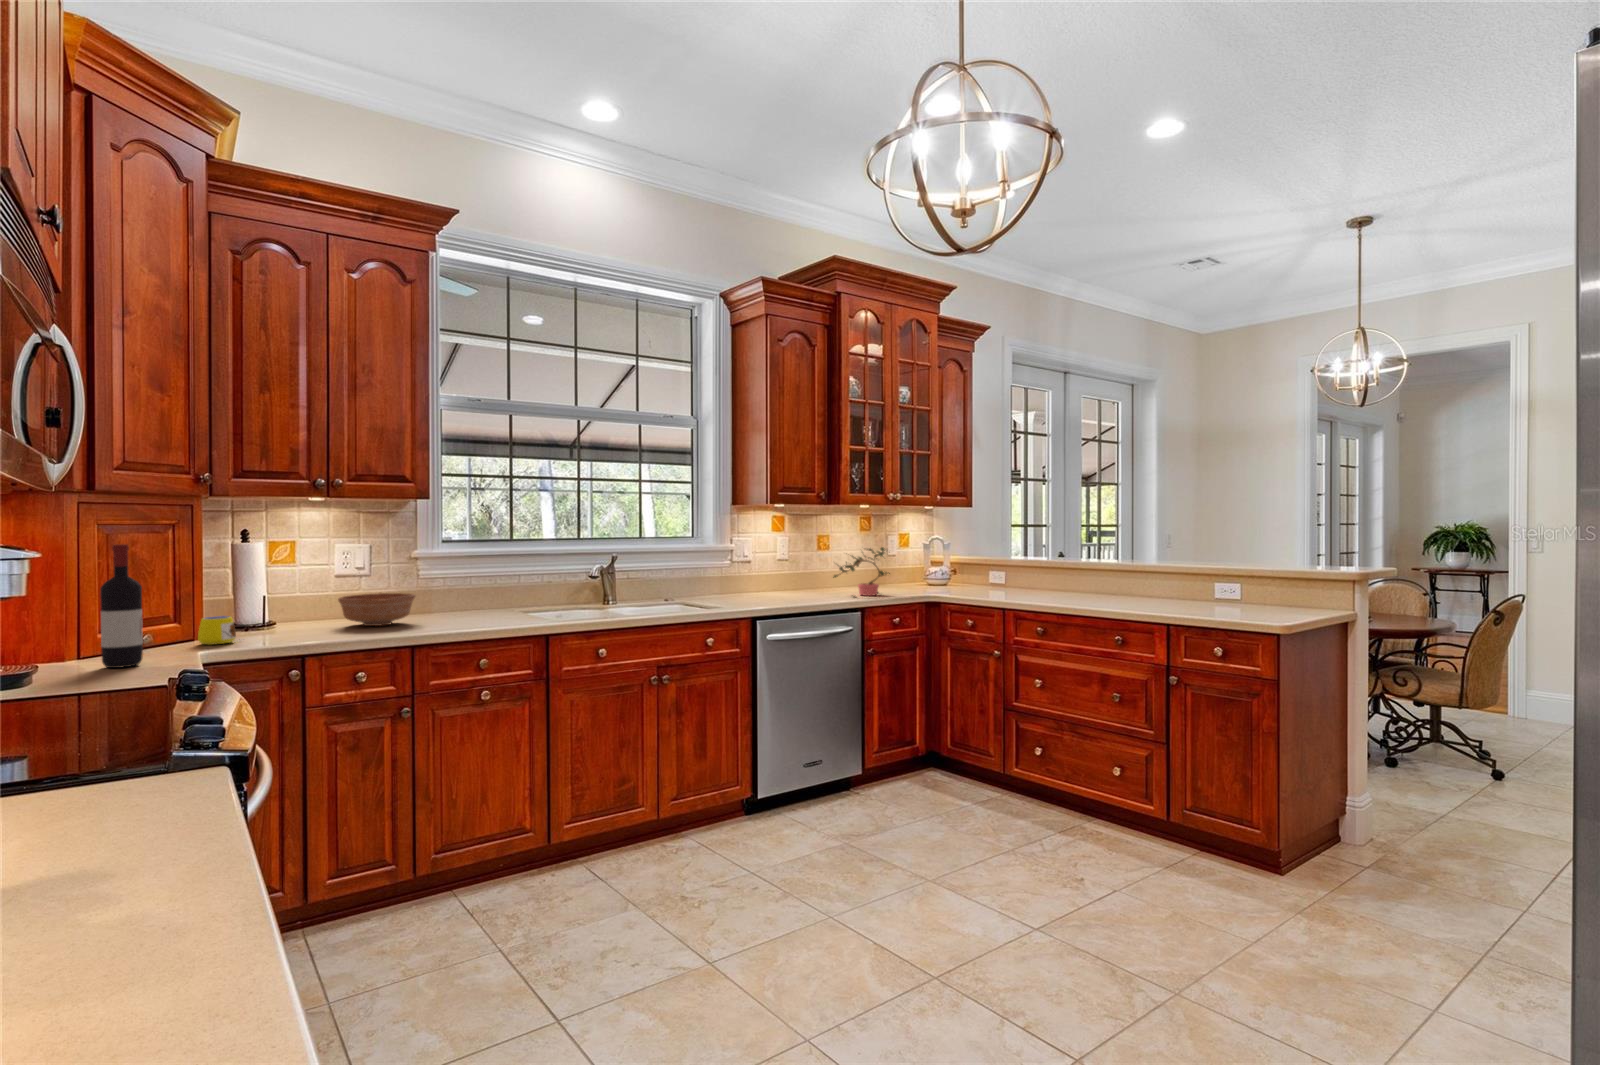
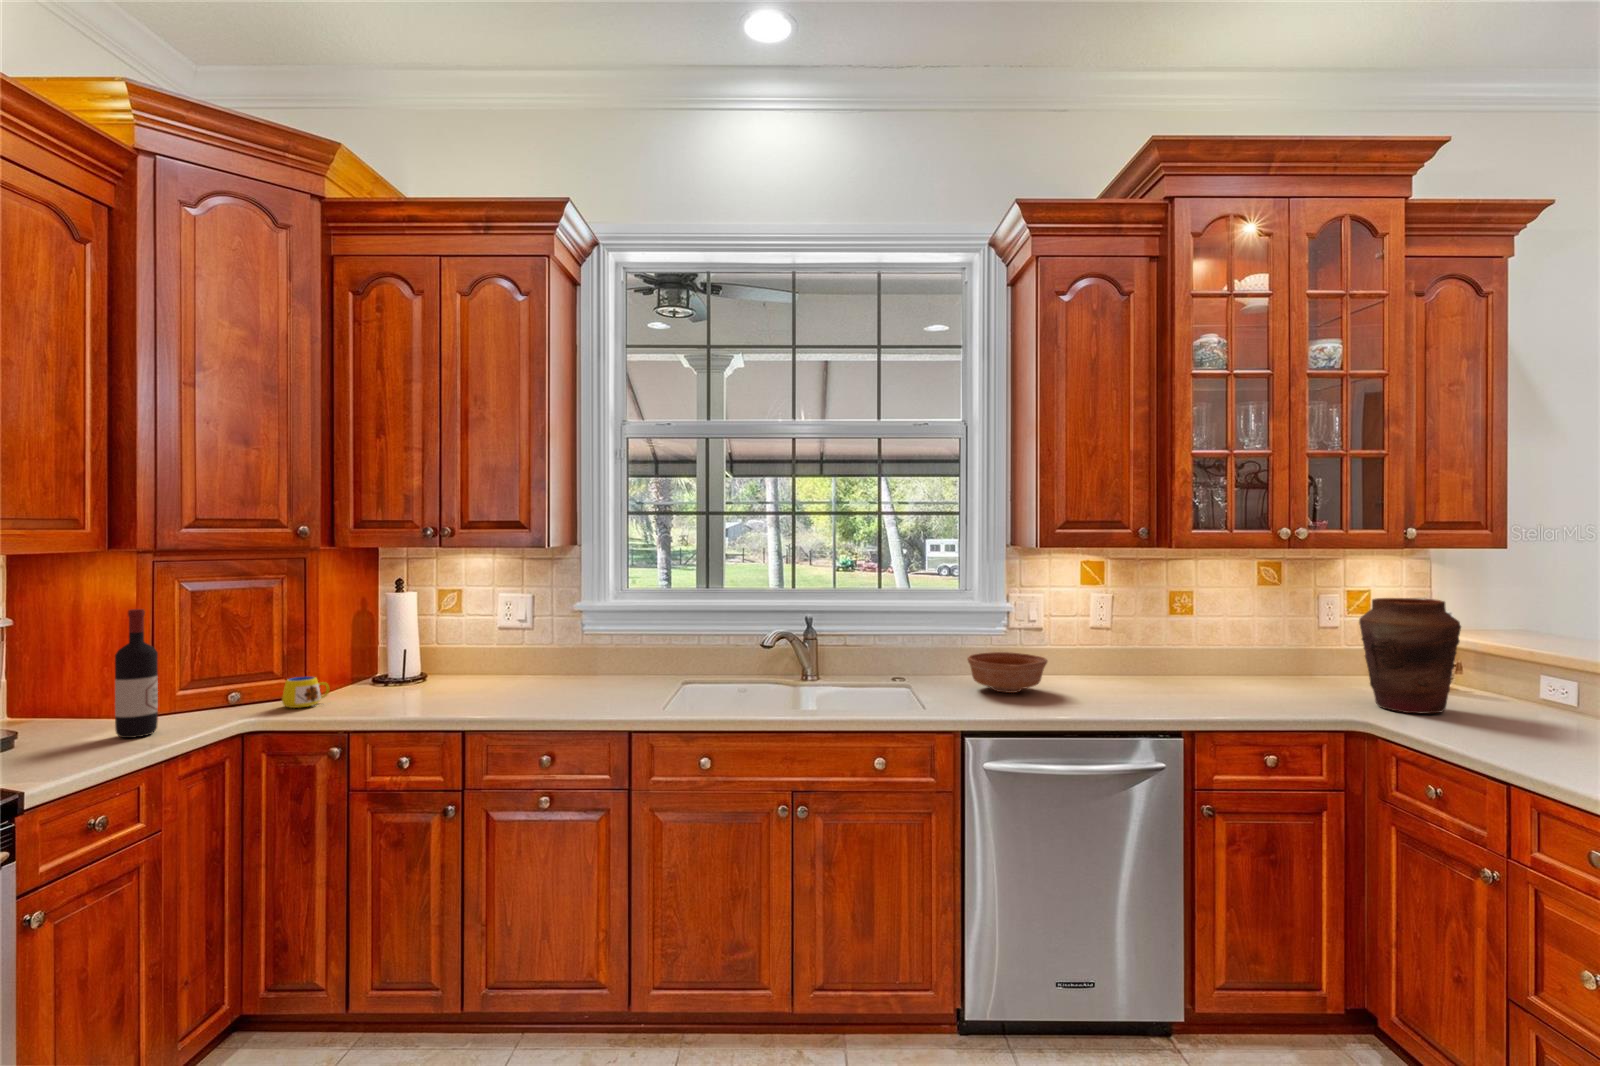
vase: none [923,531,968,591] -> present [1359,598,1461,713]
potted plant: present [833,547,890,596] -> none [1144,620,1273,708]
bowl: present [338,593,415,626] -> present [968,652,1047,693]

